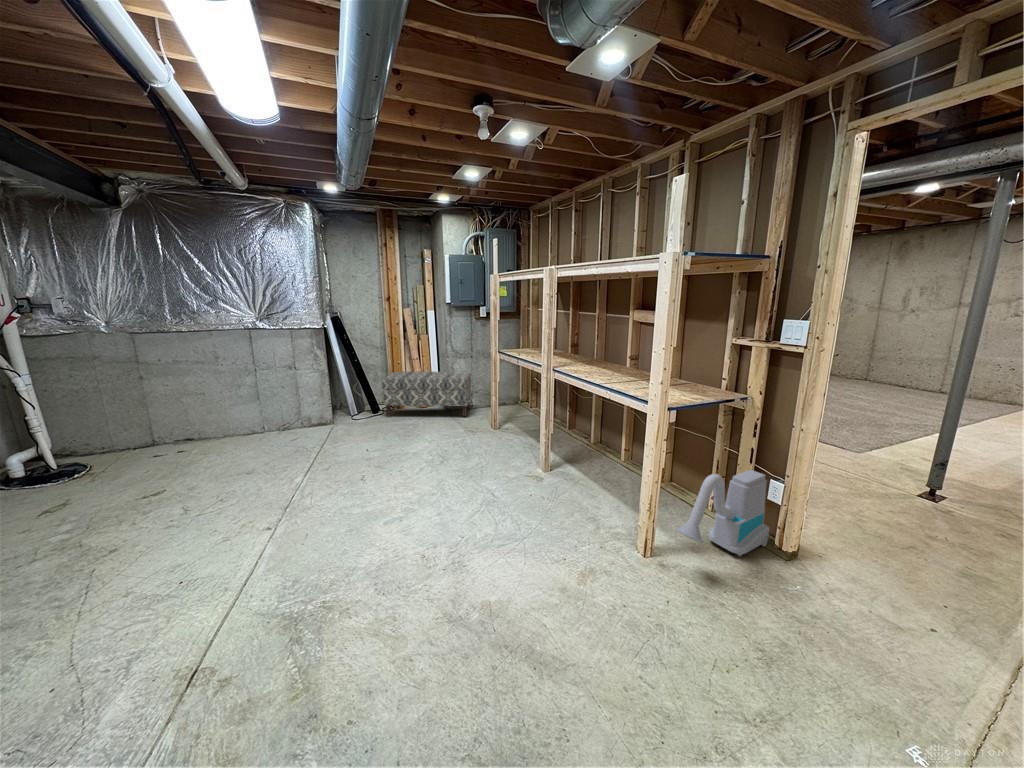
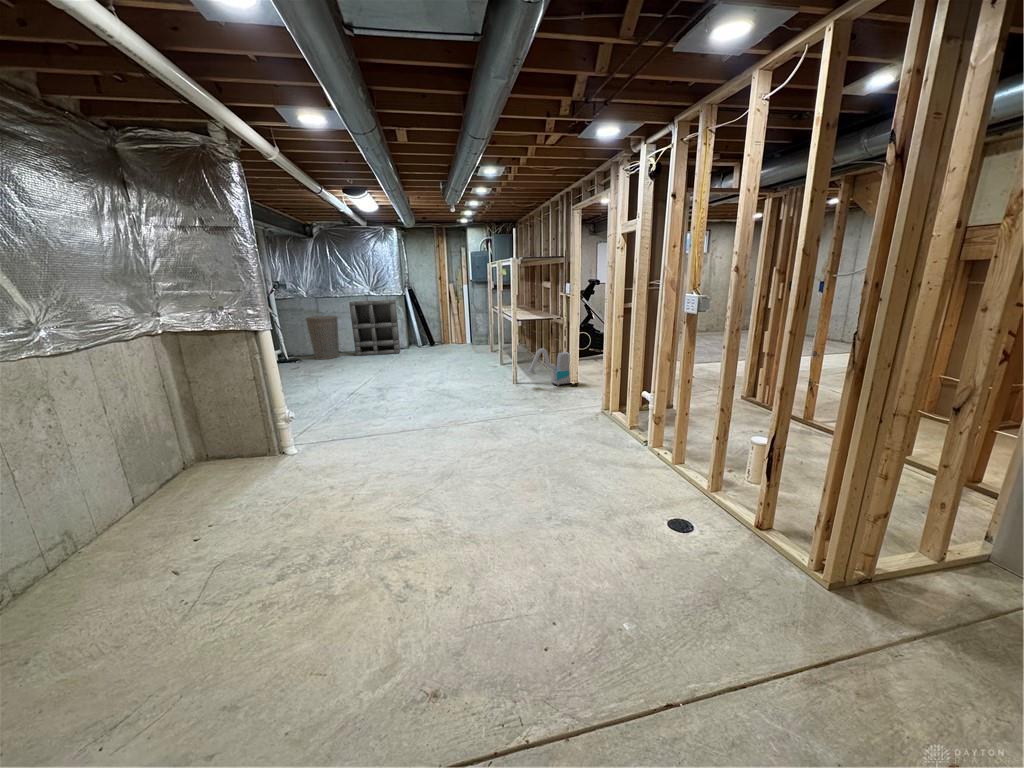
shelving unit: none [207,336,319,447] -> present [349,300,400,356]
trash can: none [96,368,188,464] -> present [306,316,340,360]
bench: present [382,371,472,417] -> none [434,322,488,349]

